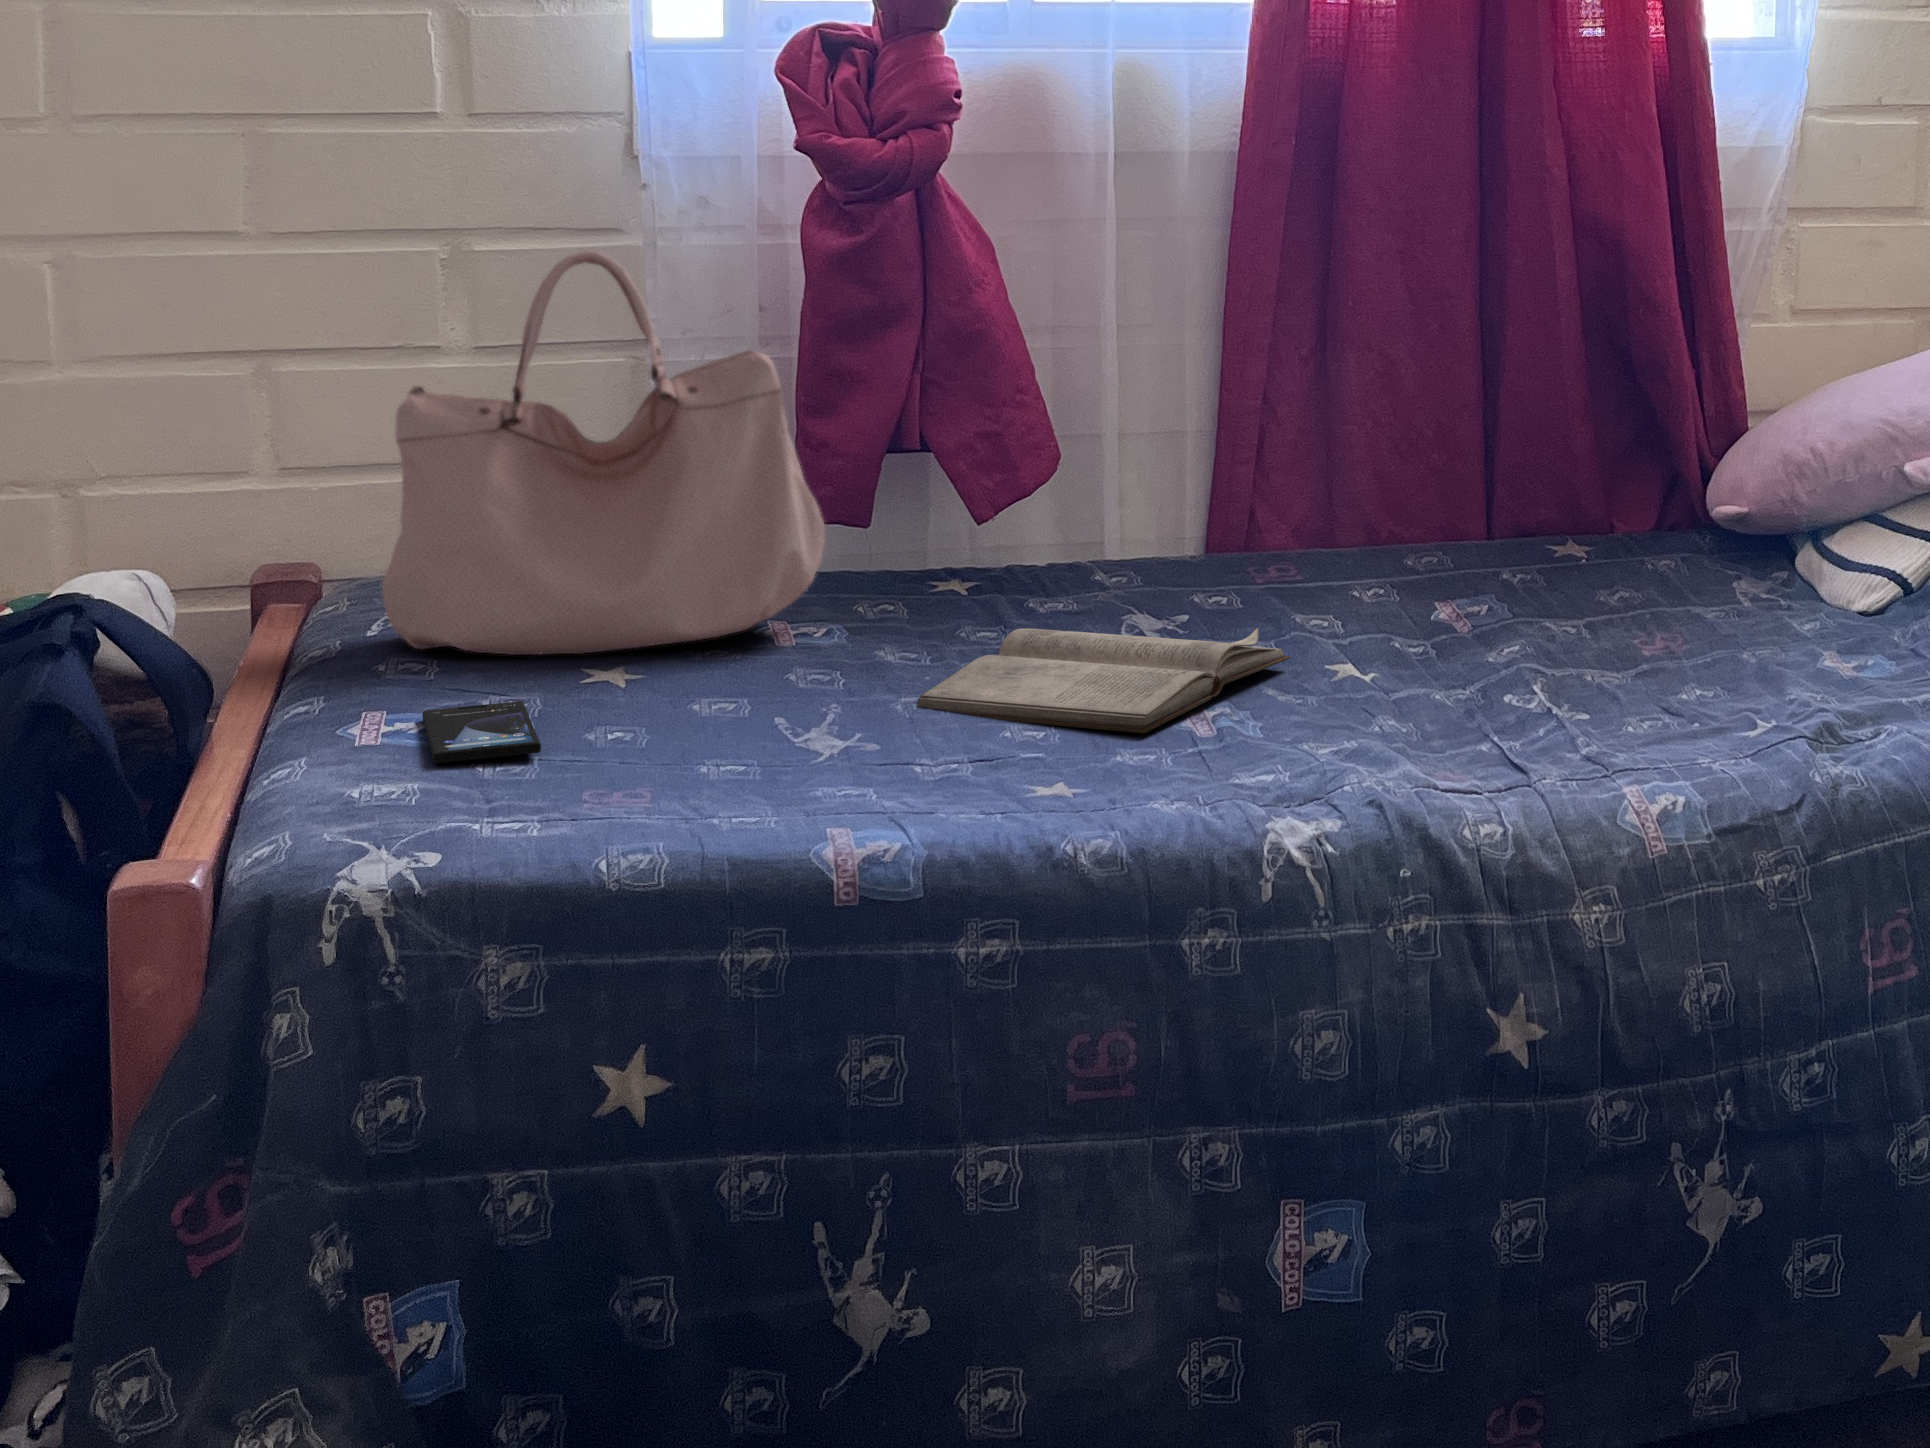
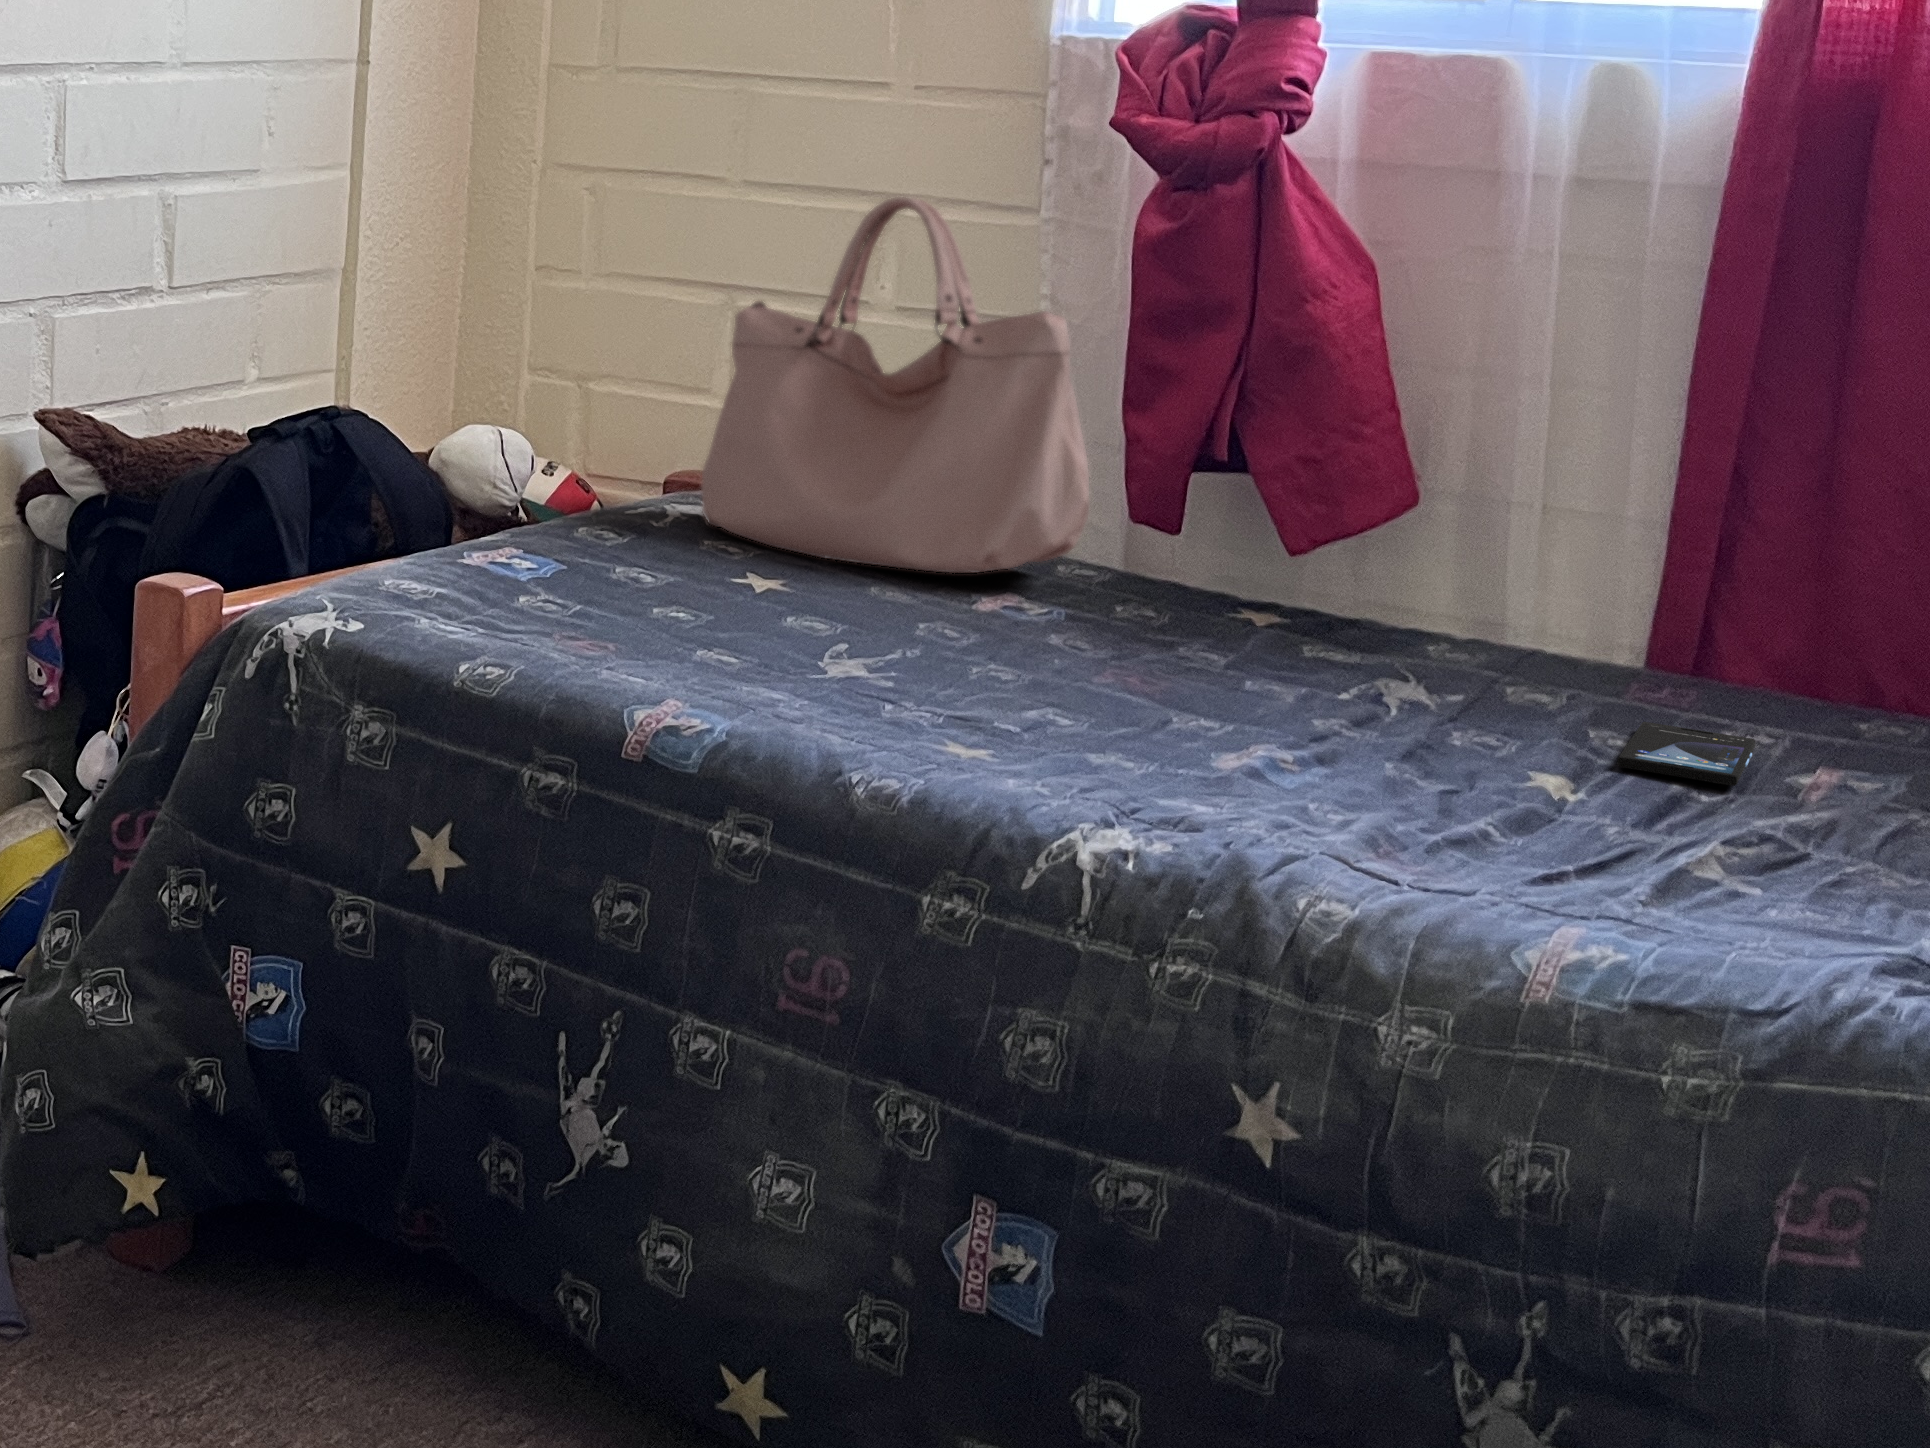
diary: present [917,628,1290,733] -> none [998,627,1477,736]
smartphone: present [422,701,541,763] -> present [1617,722,1756,786]

